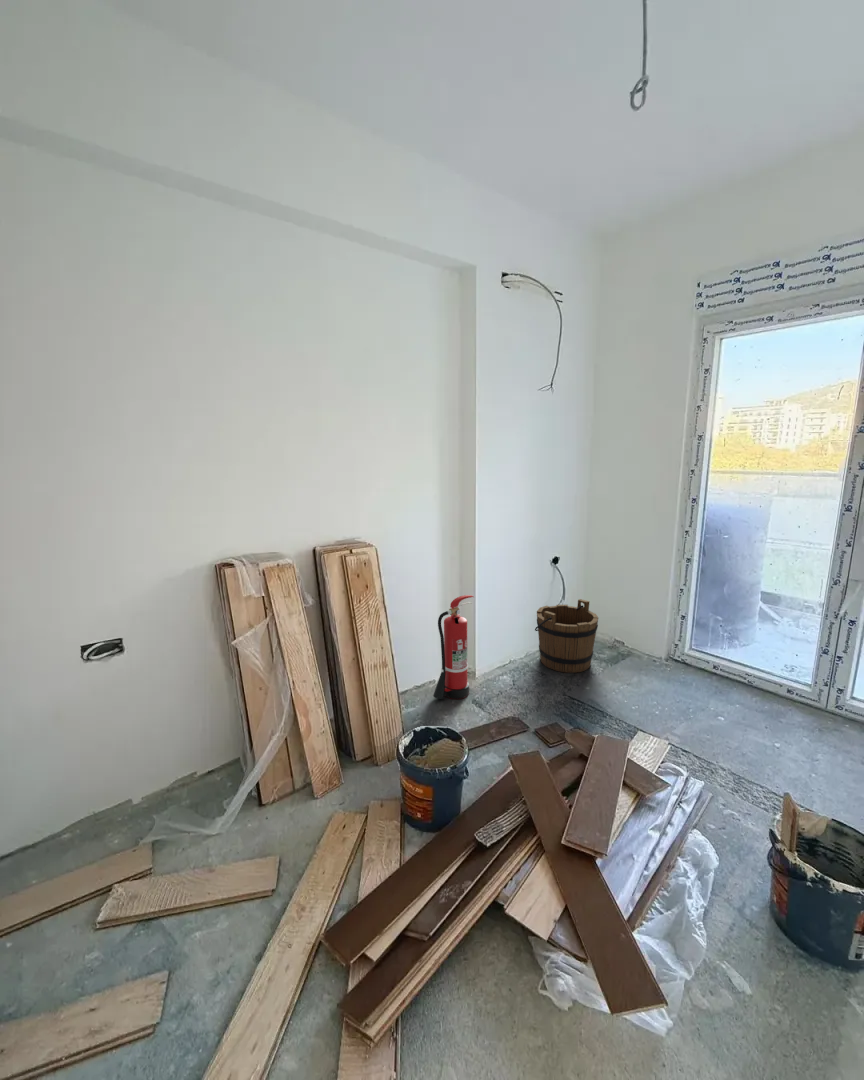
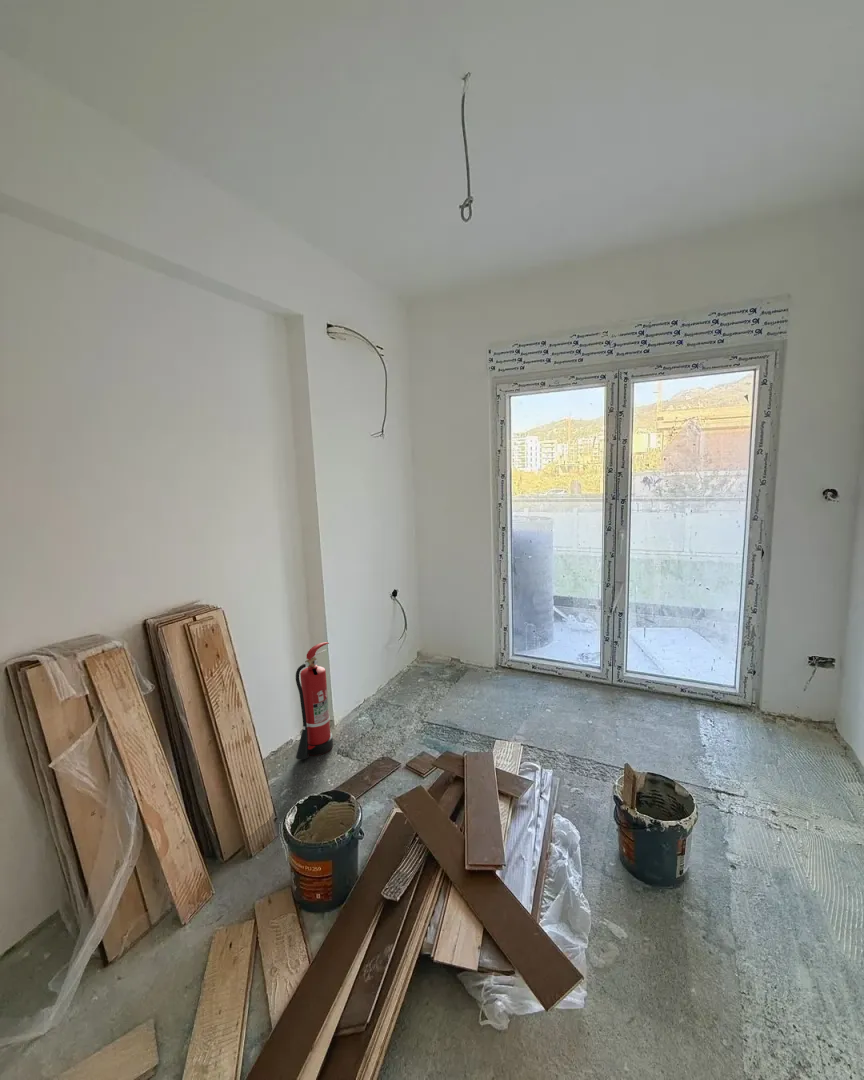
bucket: present [535,599,598,673] -> none [386,626,442,699]

